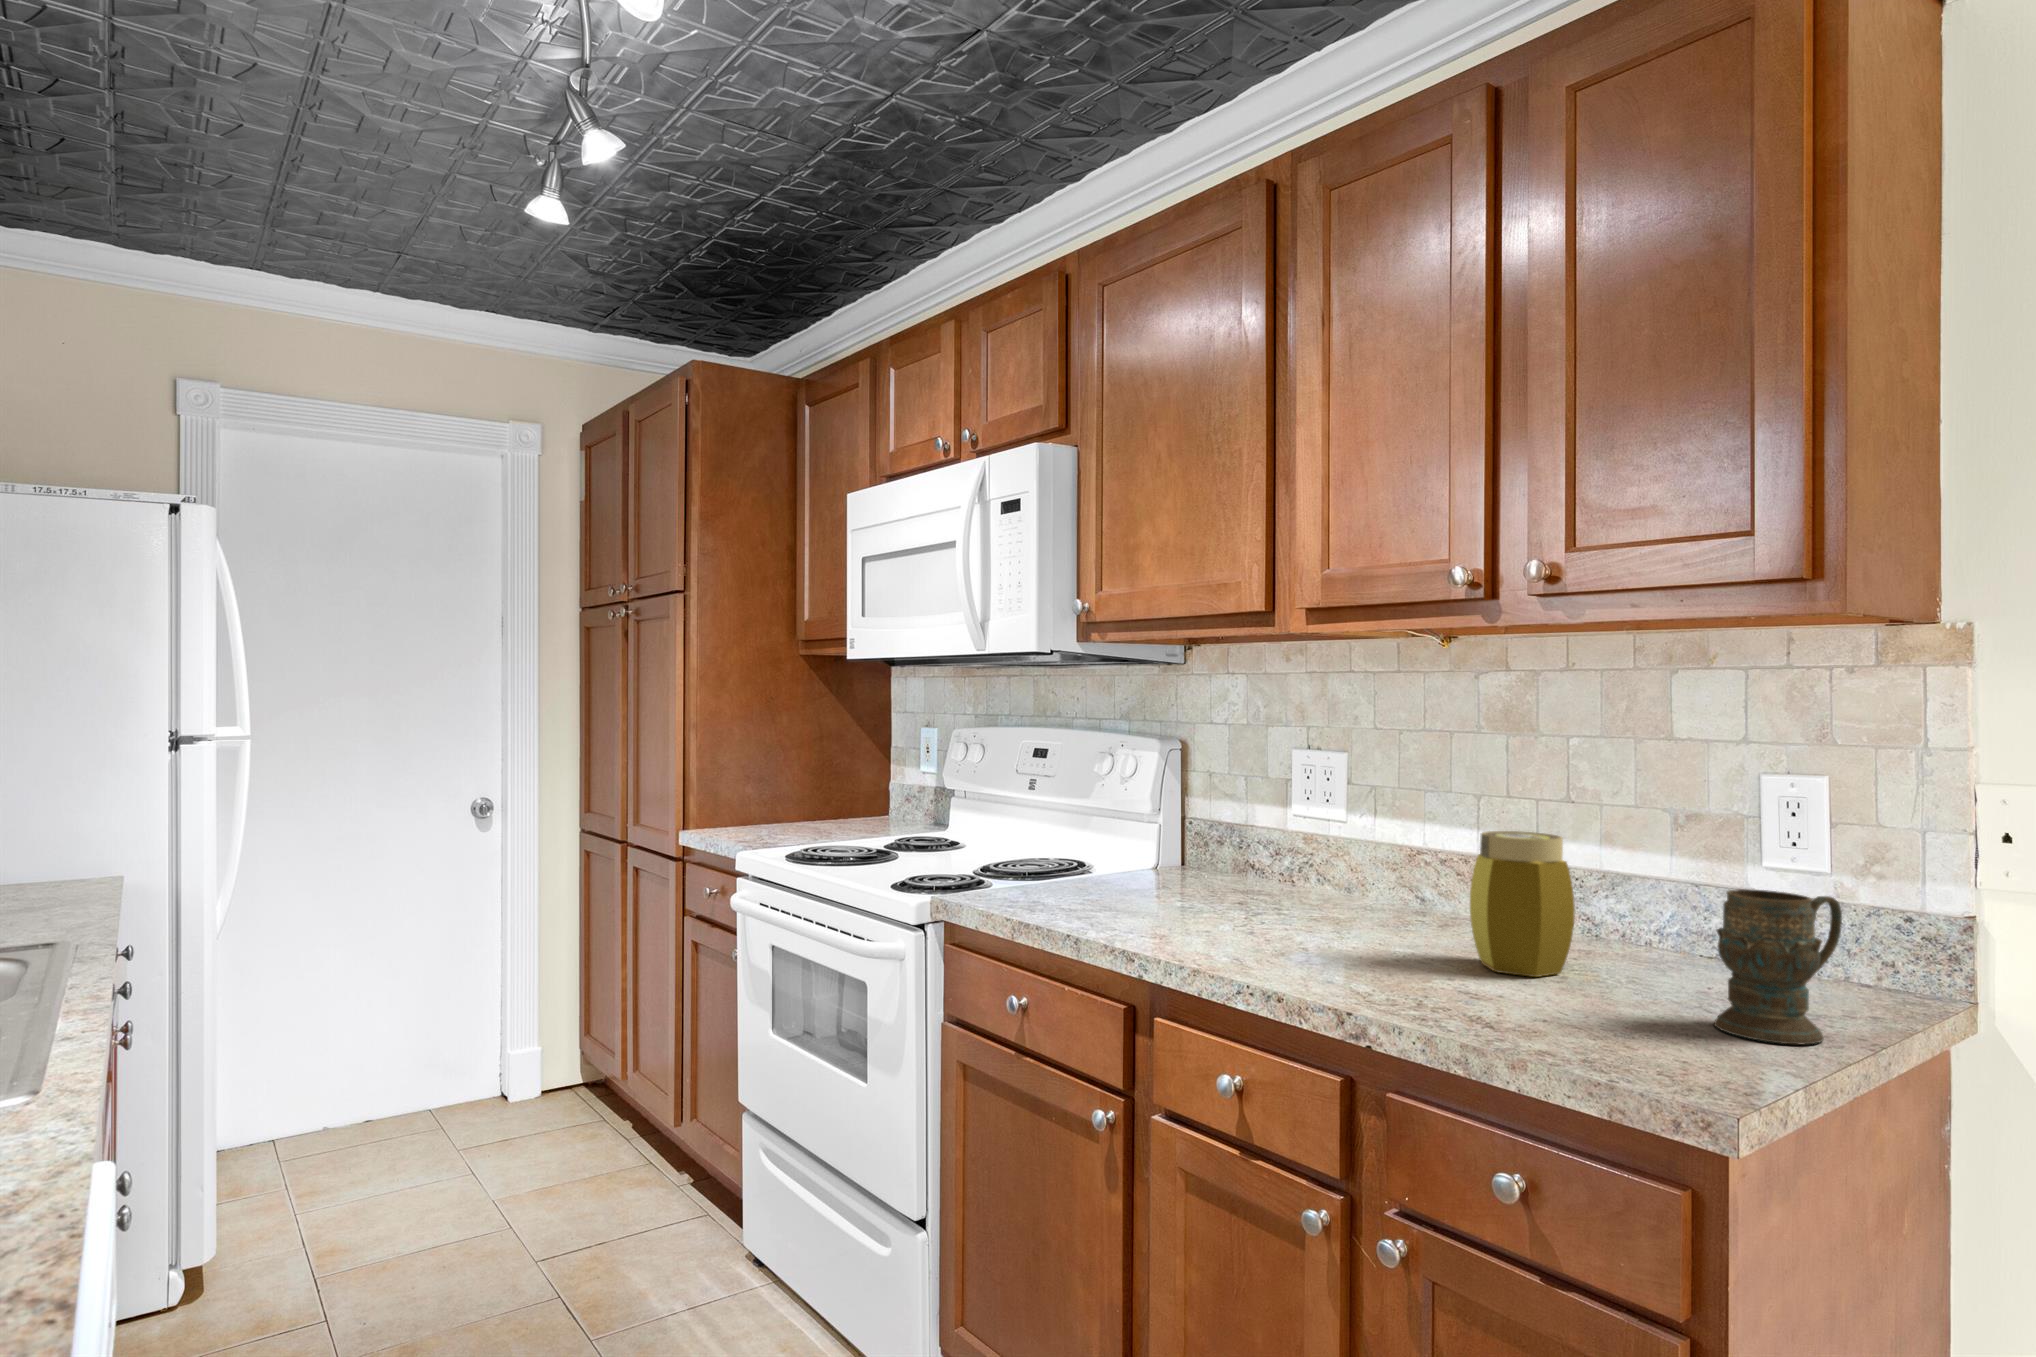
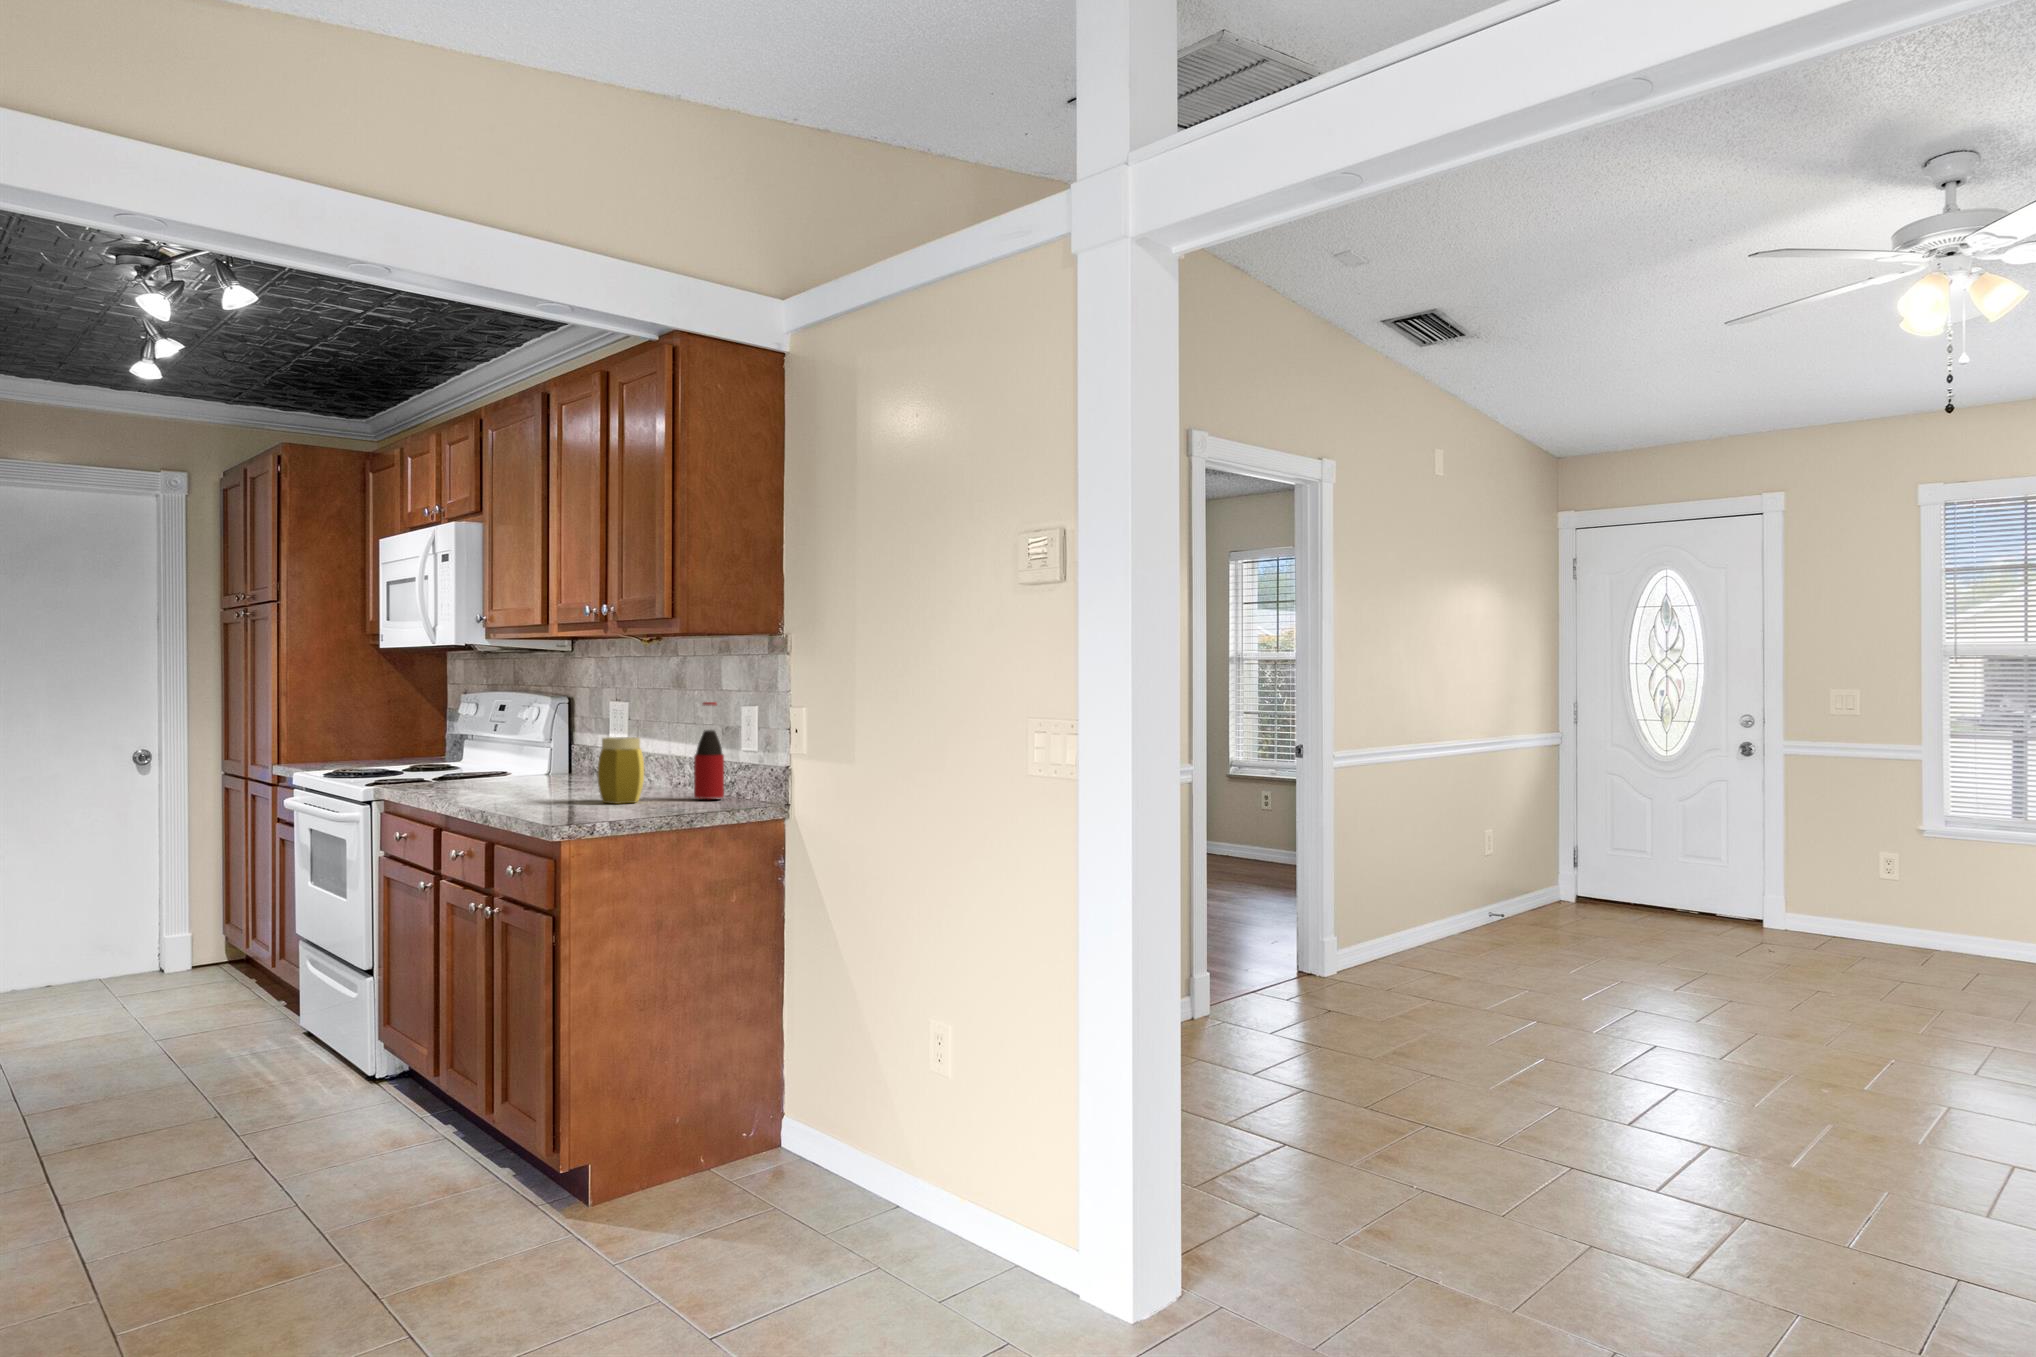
bottle: none [1636,762,1705,968] -> present [694,702,724,799]
mug: present [1714,889,1842,1044] -> none [640,754,698,815]

